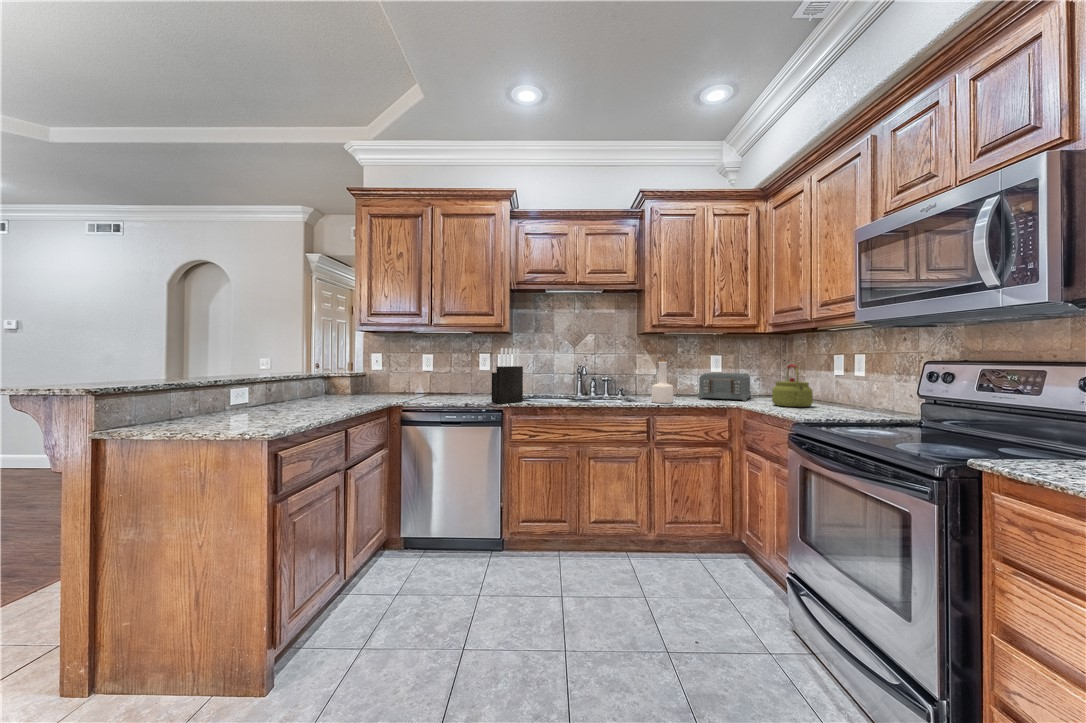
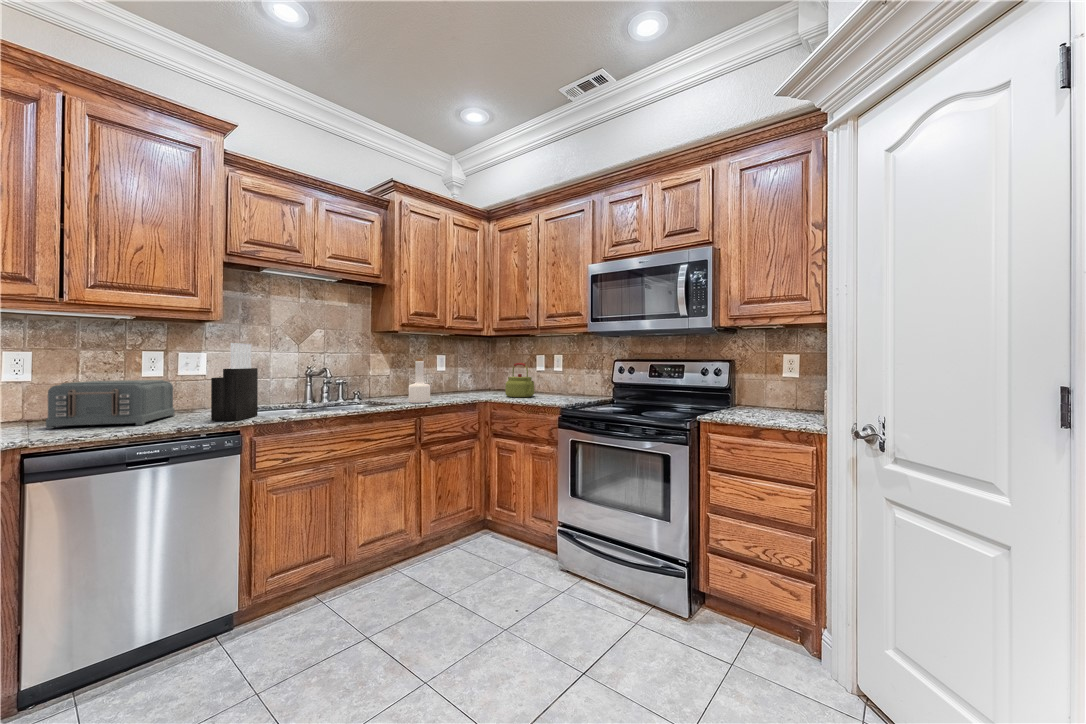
toaster: present [698,373,751,401] -> present [46,380,175,429]

